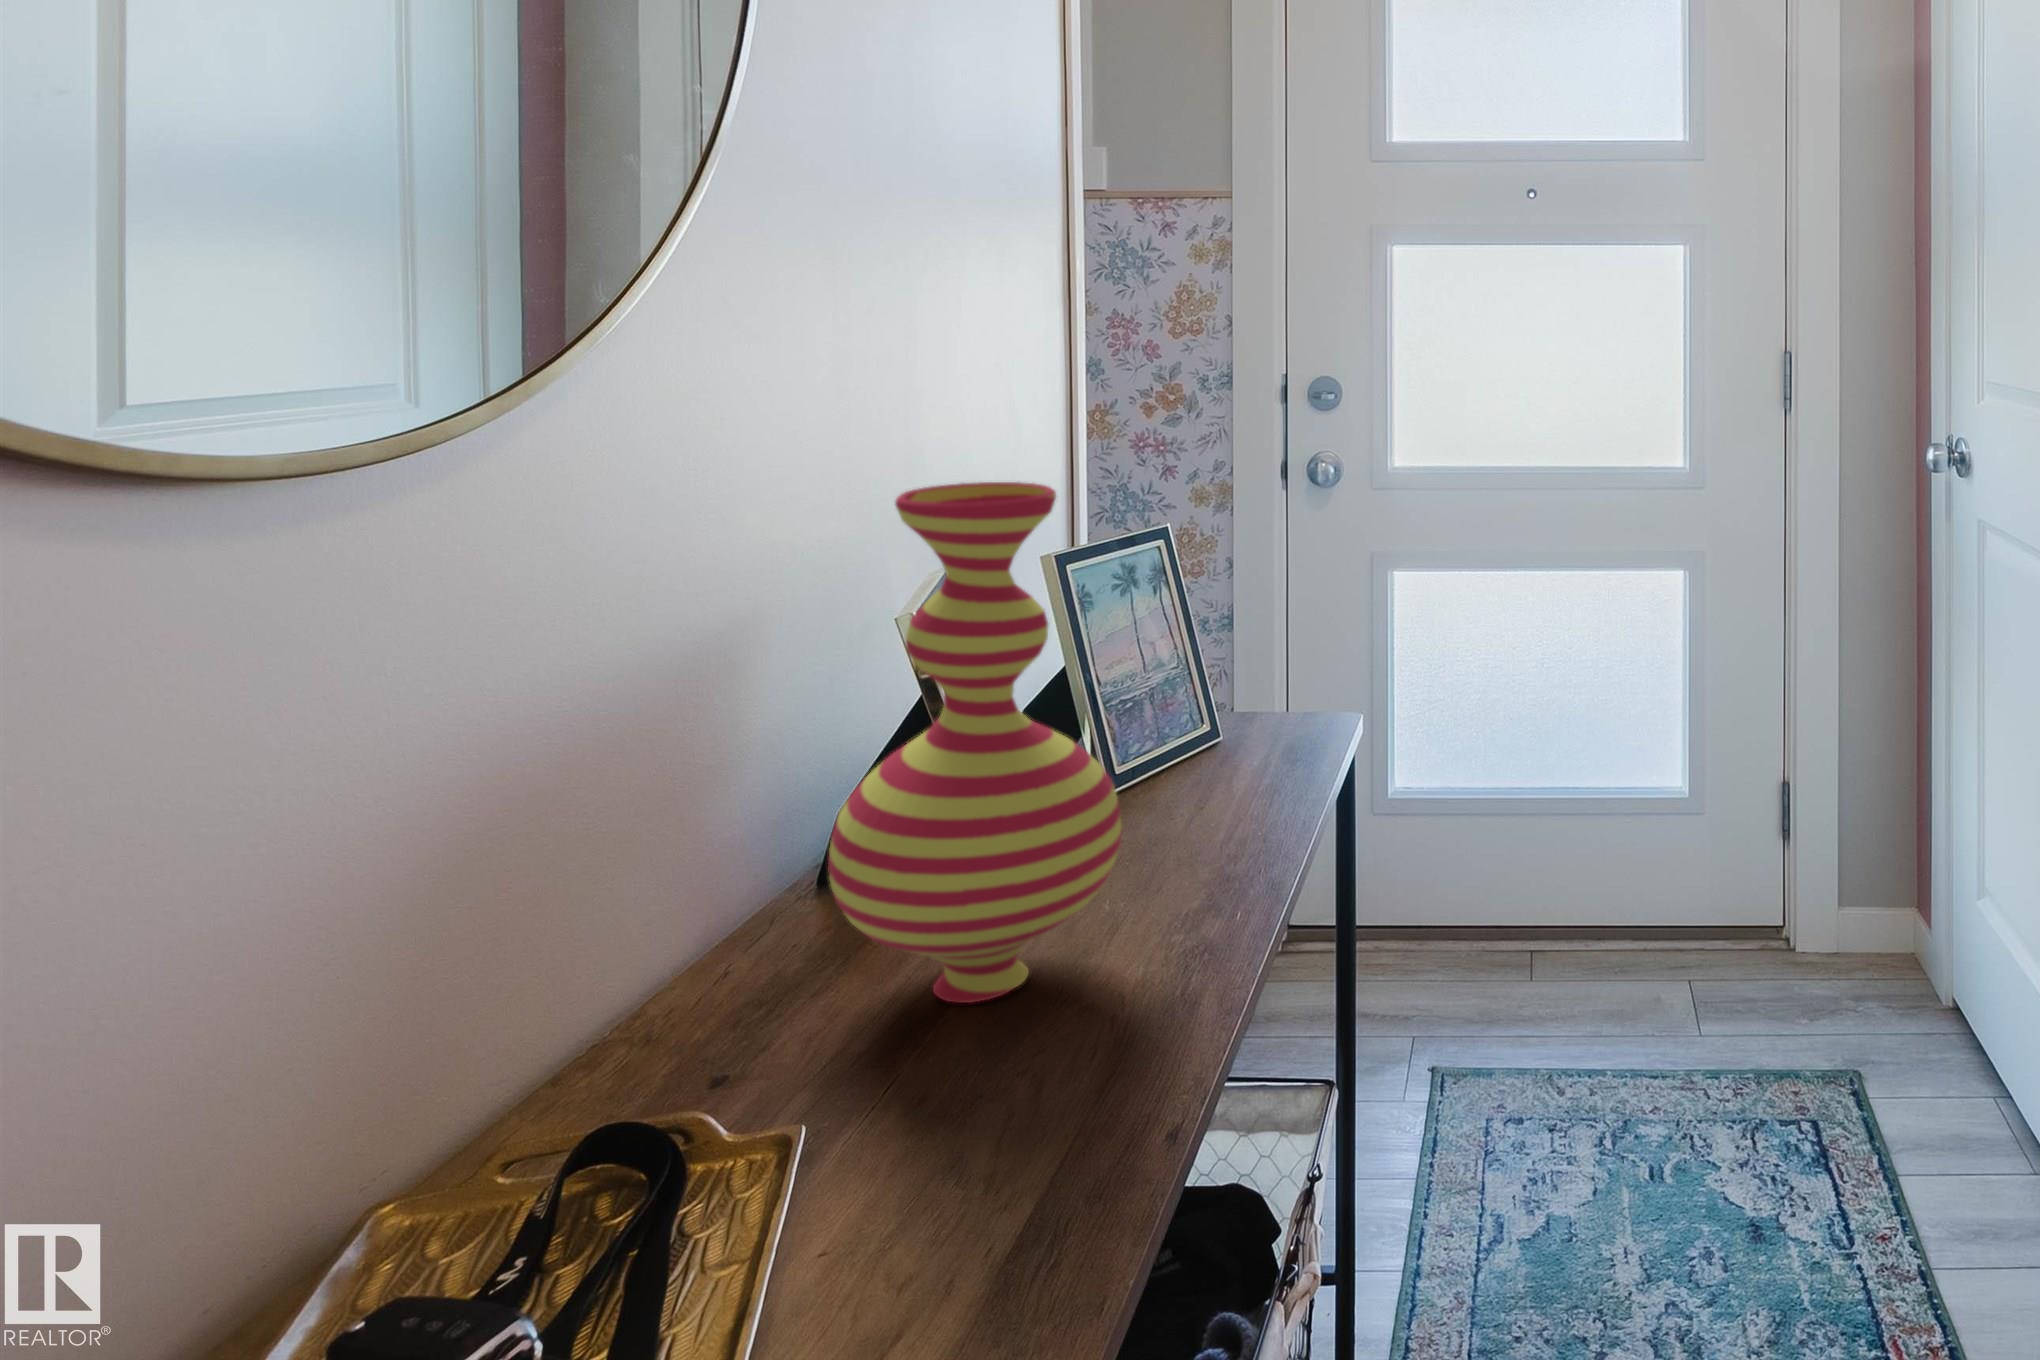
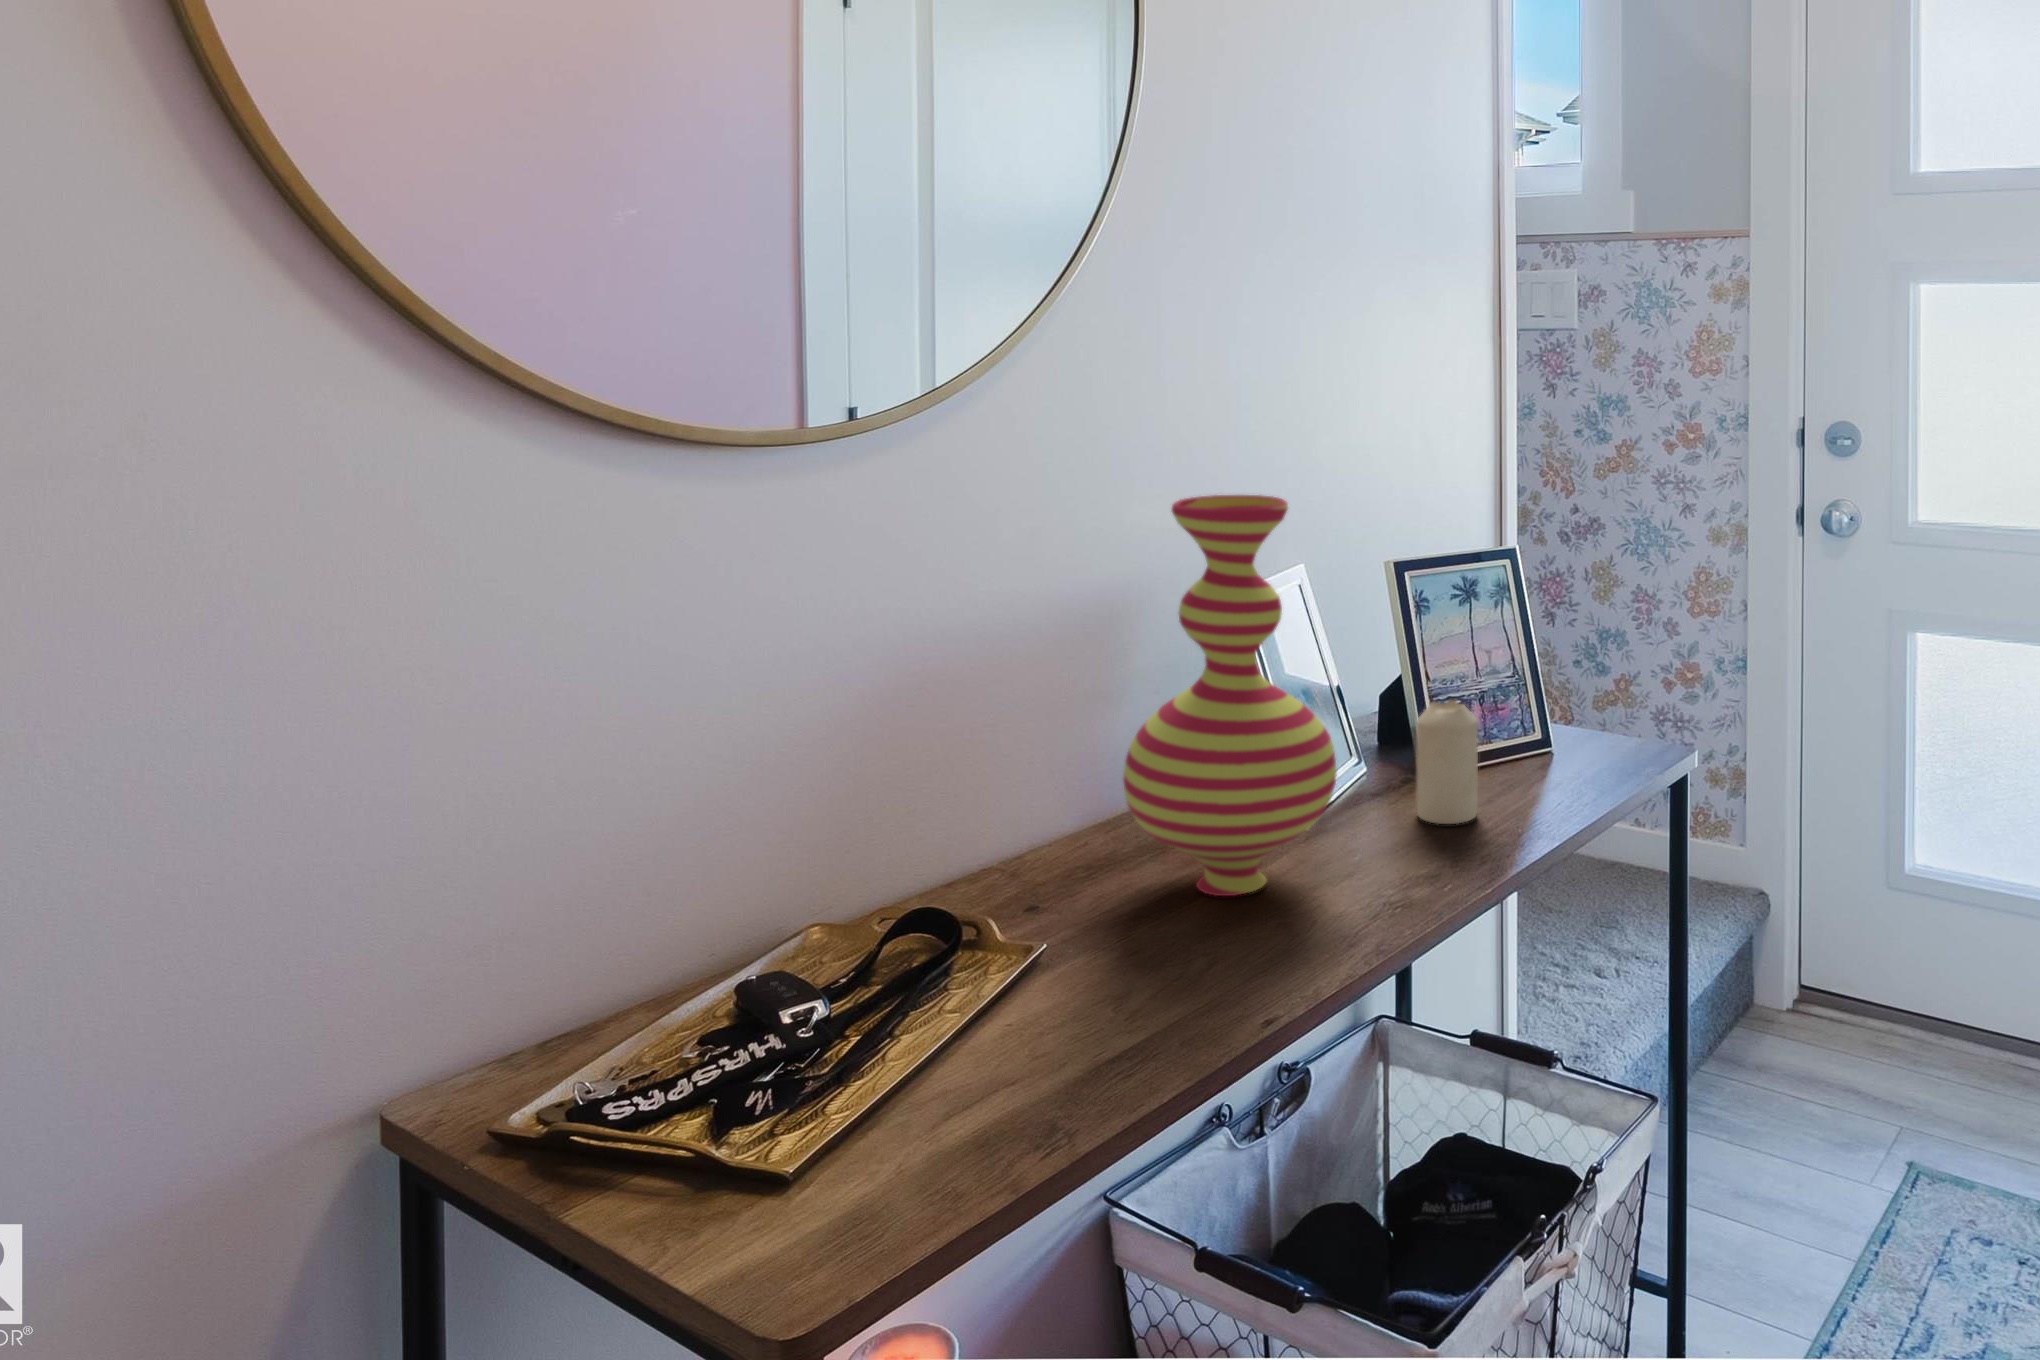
candle: none [1131,704,1204,849] -> present [1417,700,1478,824]

